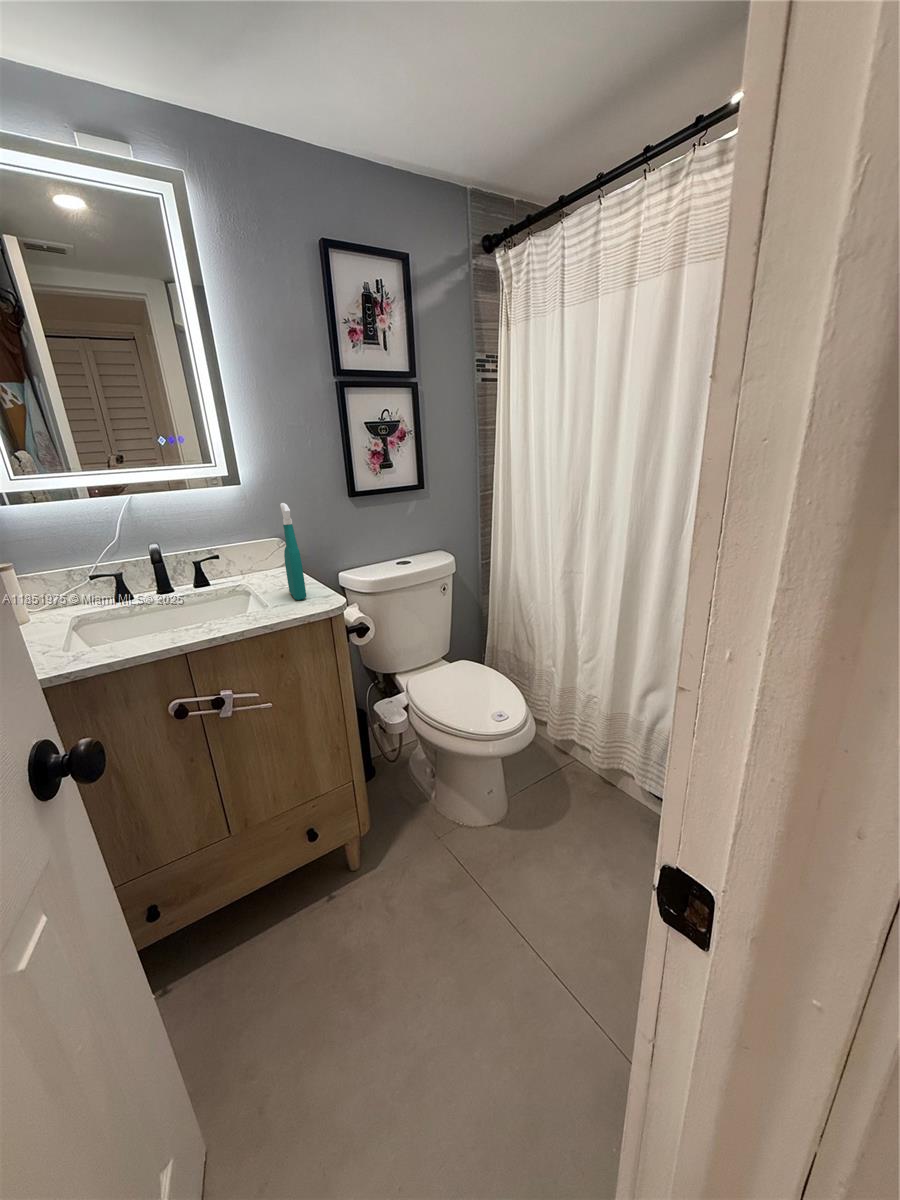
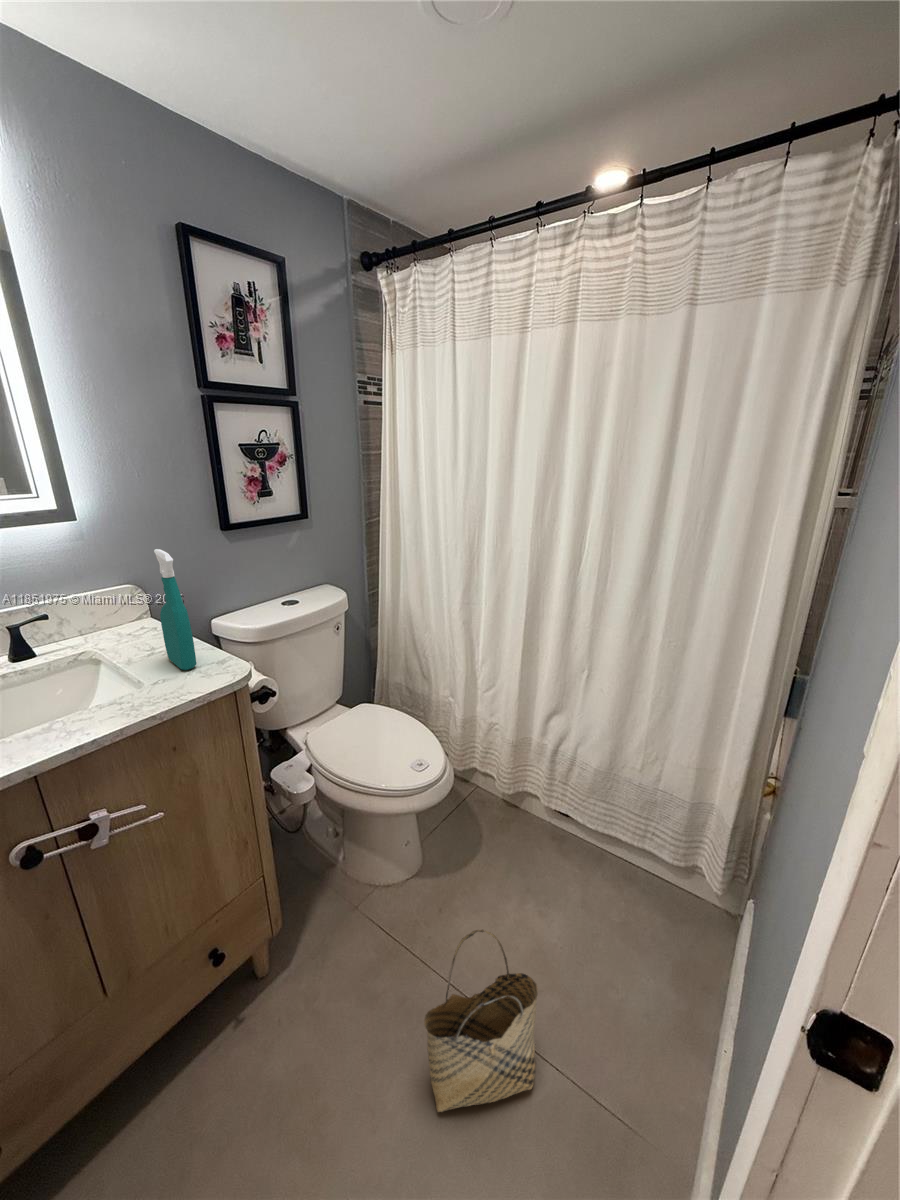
woven basket: none [462,861,576,1024] -> present [424,930,538,1112]

